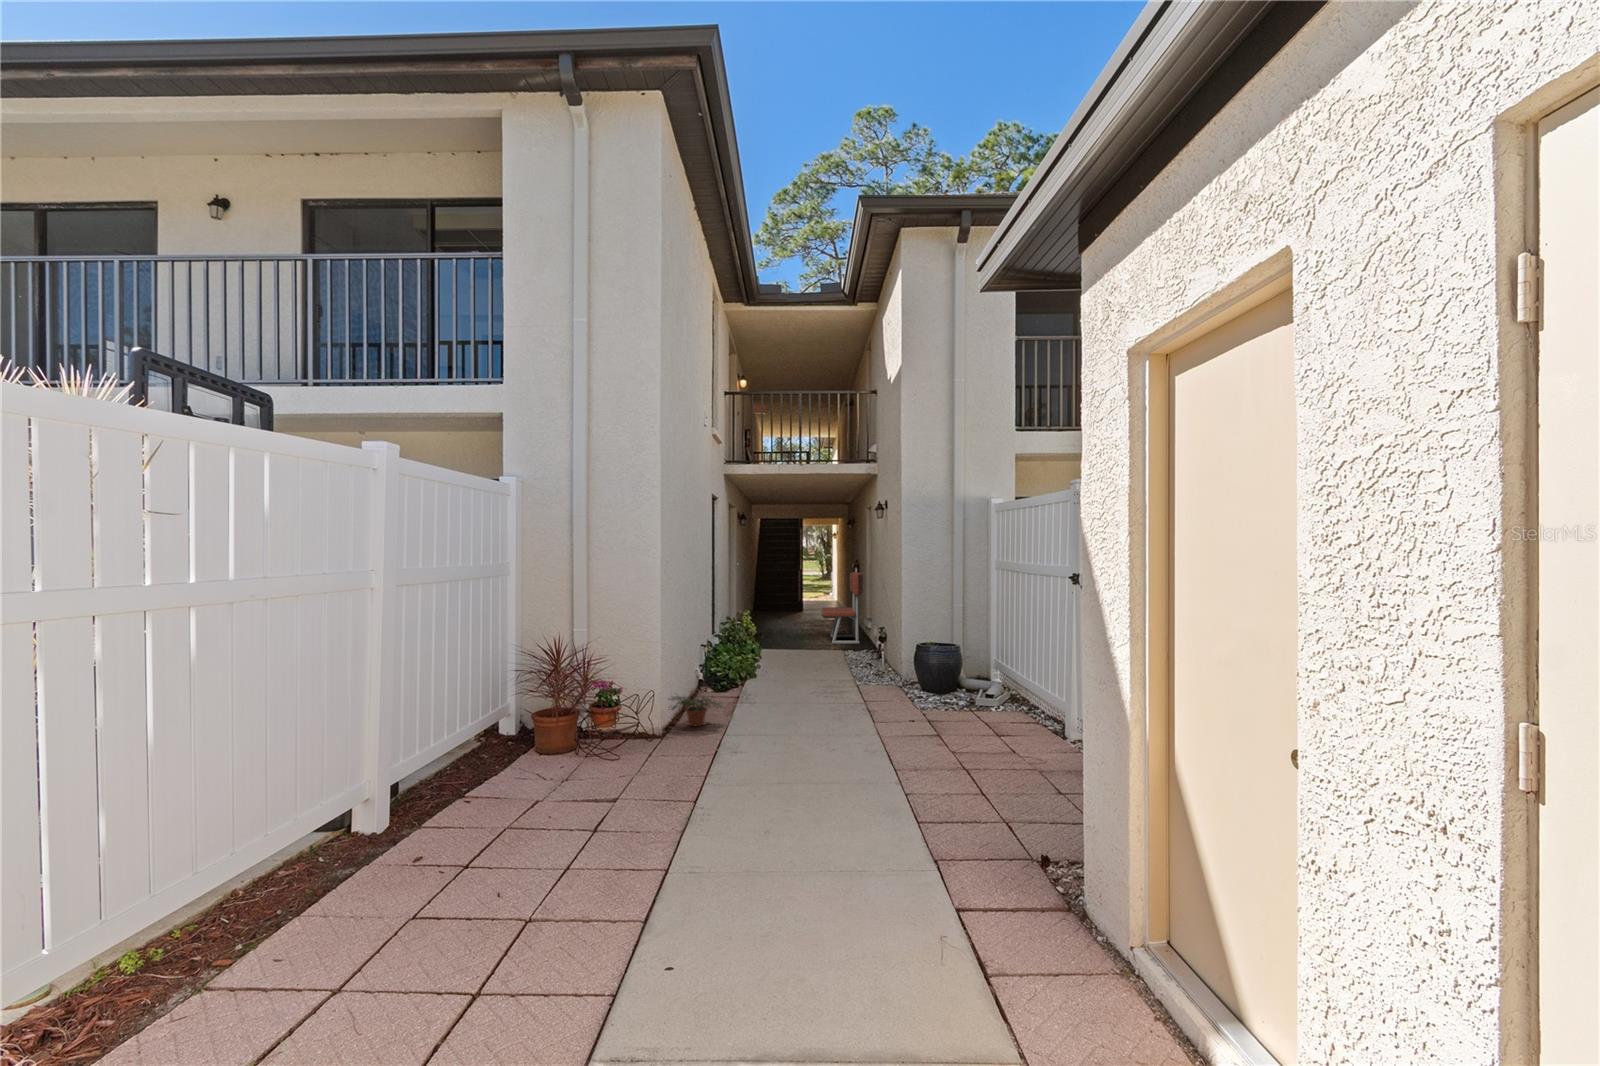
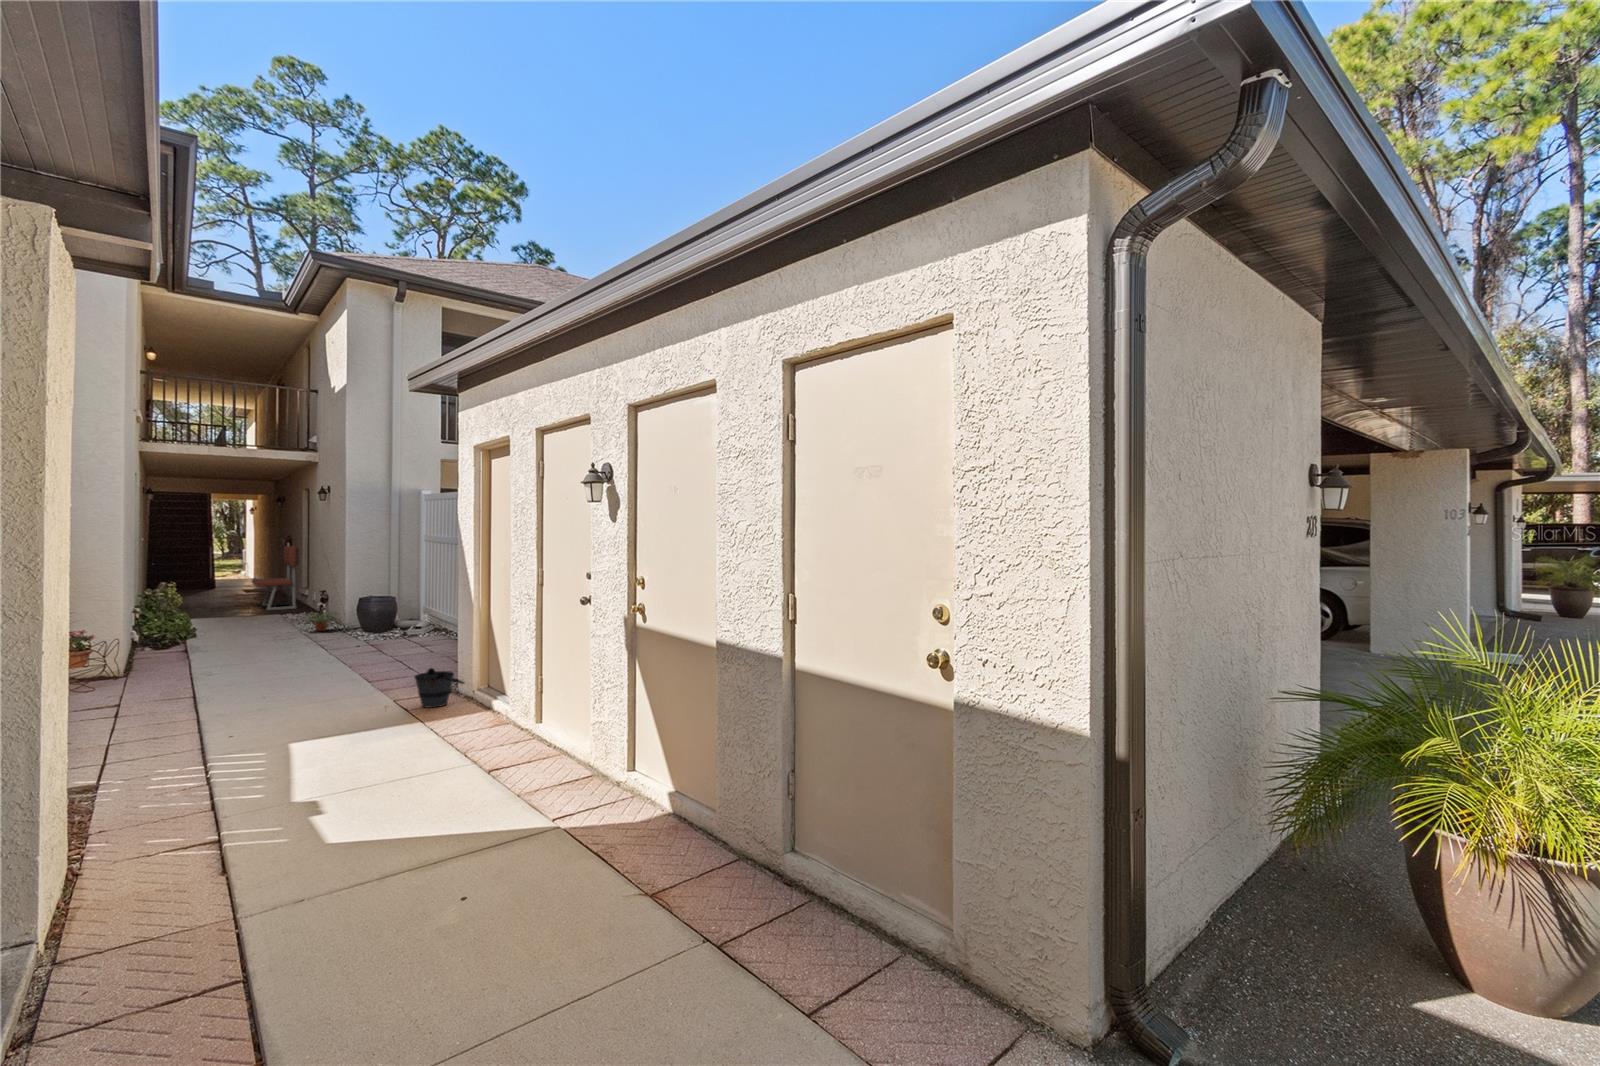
potted plant: present [668,696,723,726] -> present [302,612,341,631]
bucket: none [1002,859,1120,977] -> present [415,668,464,708]

